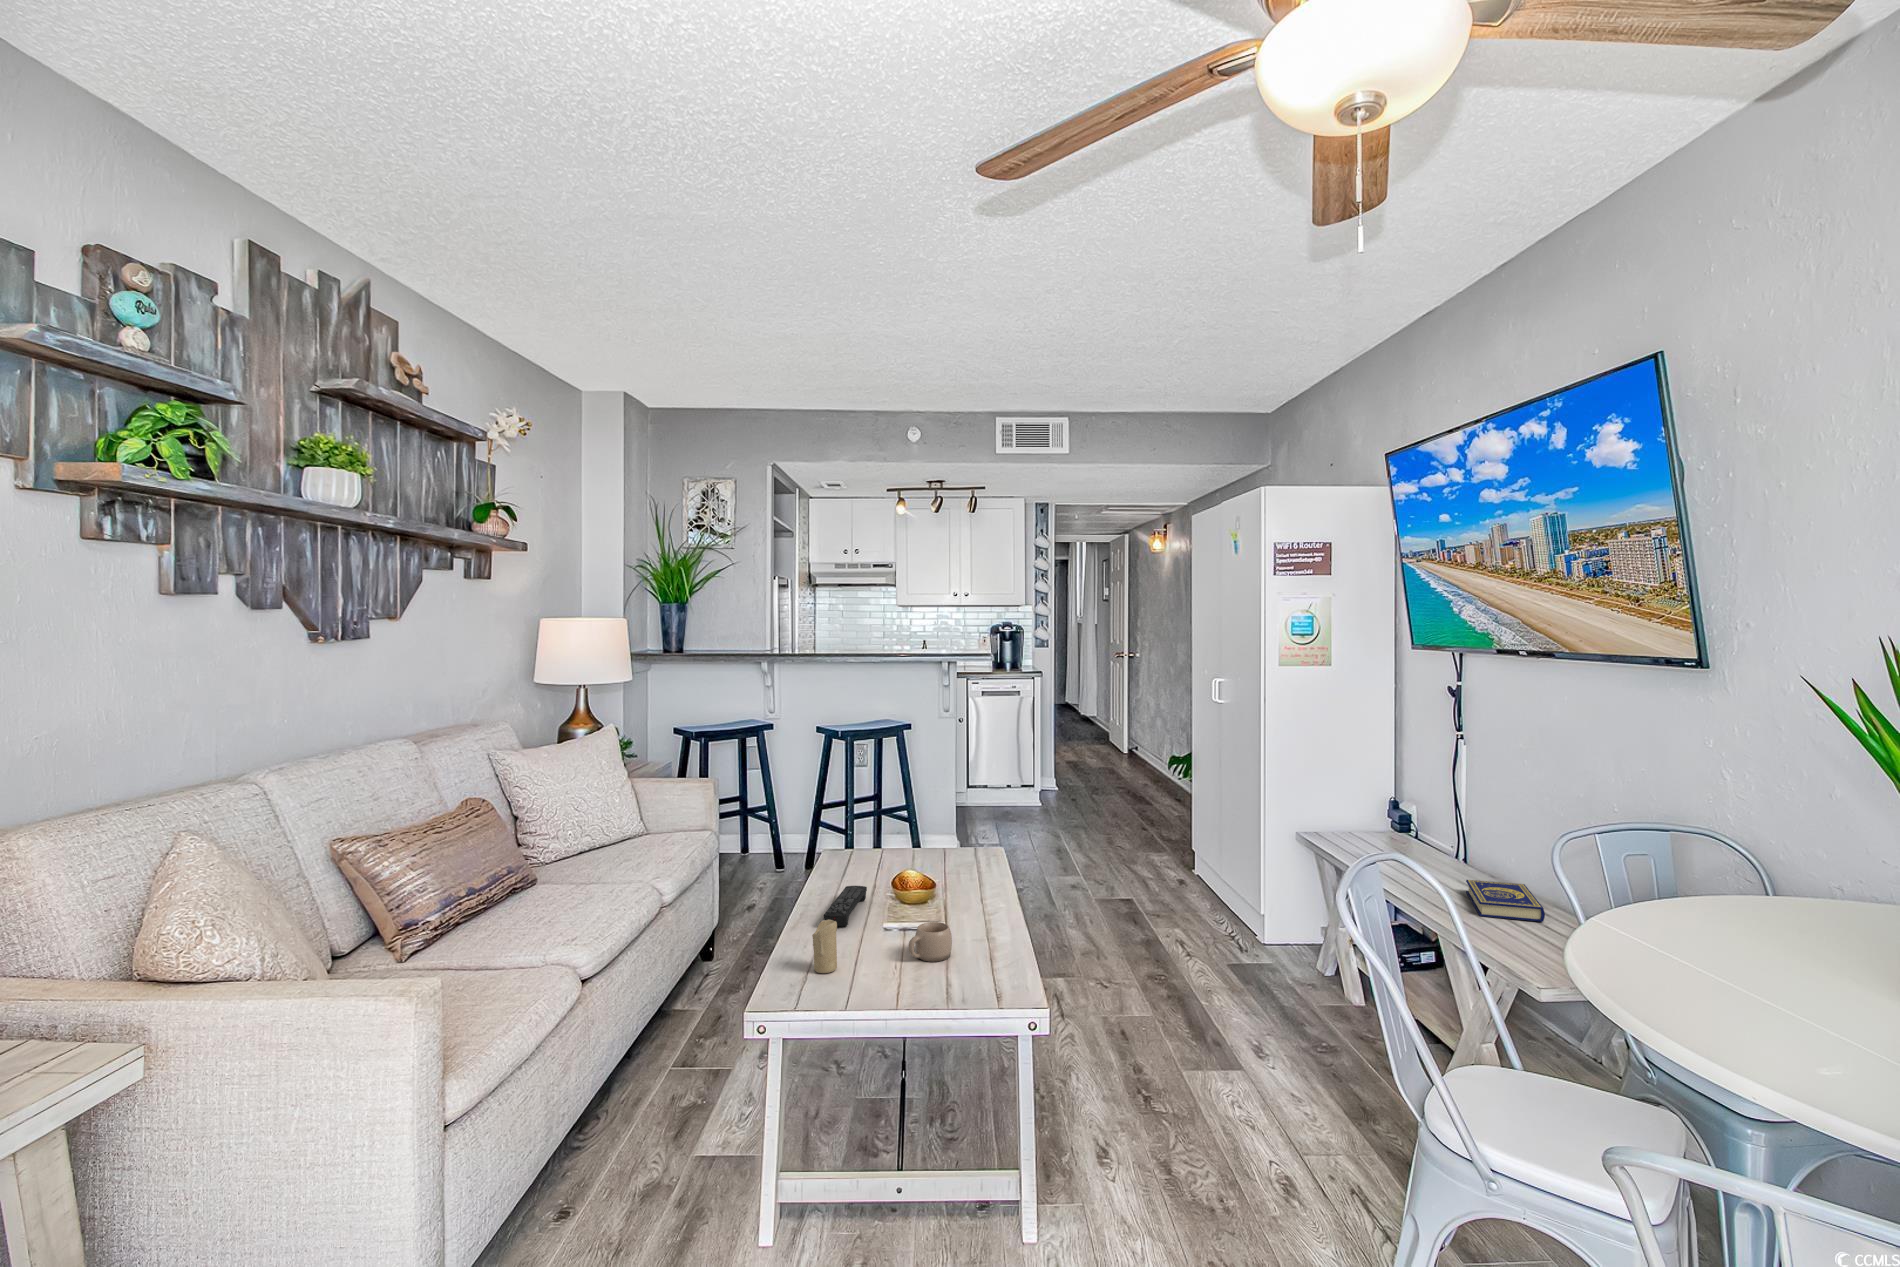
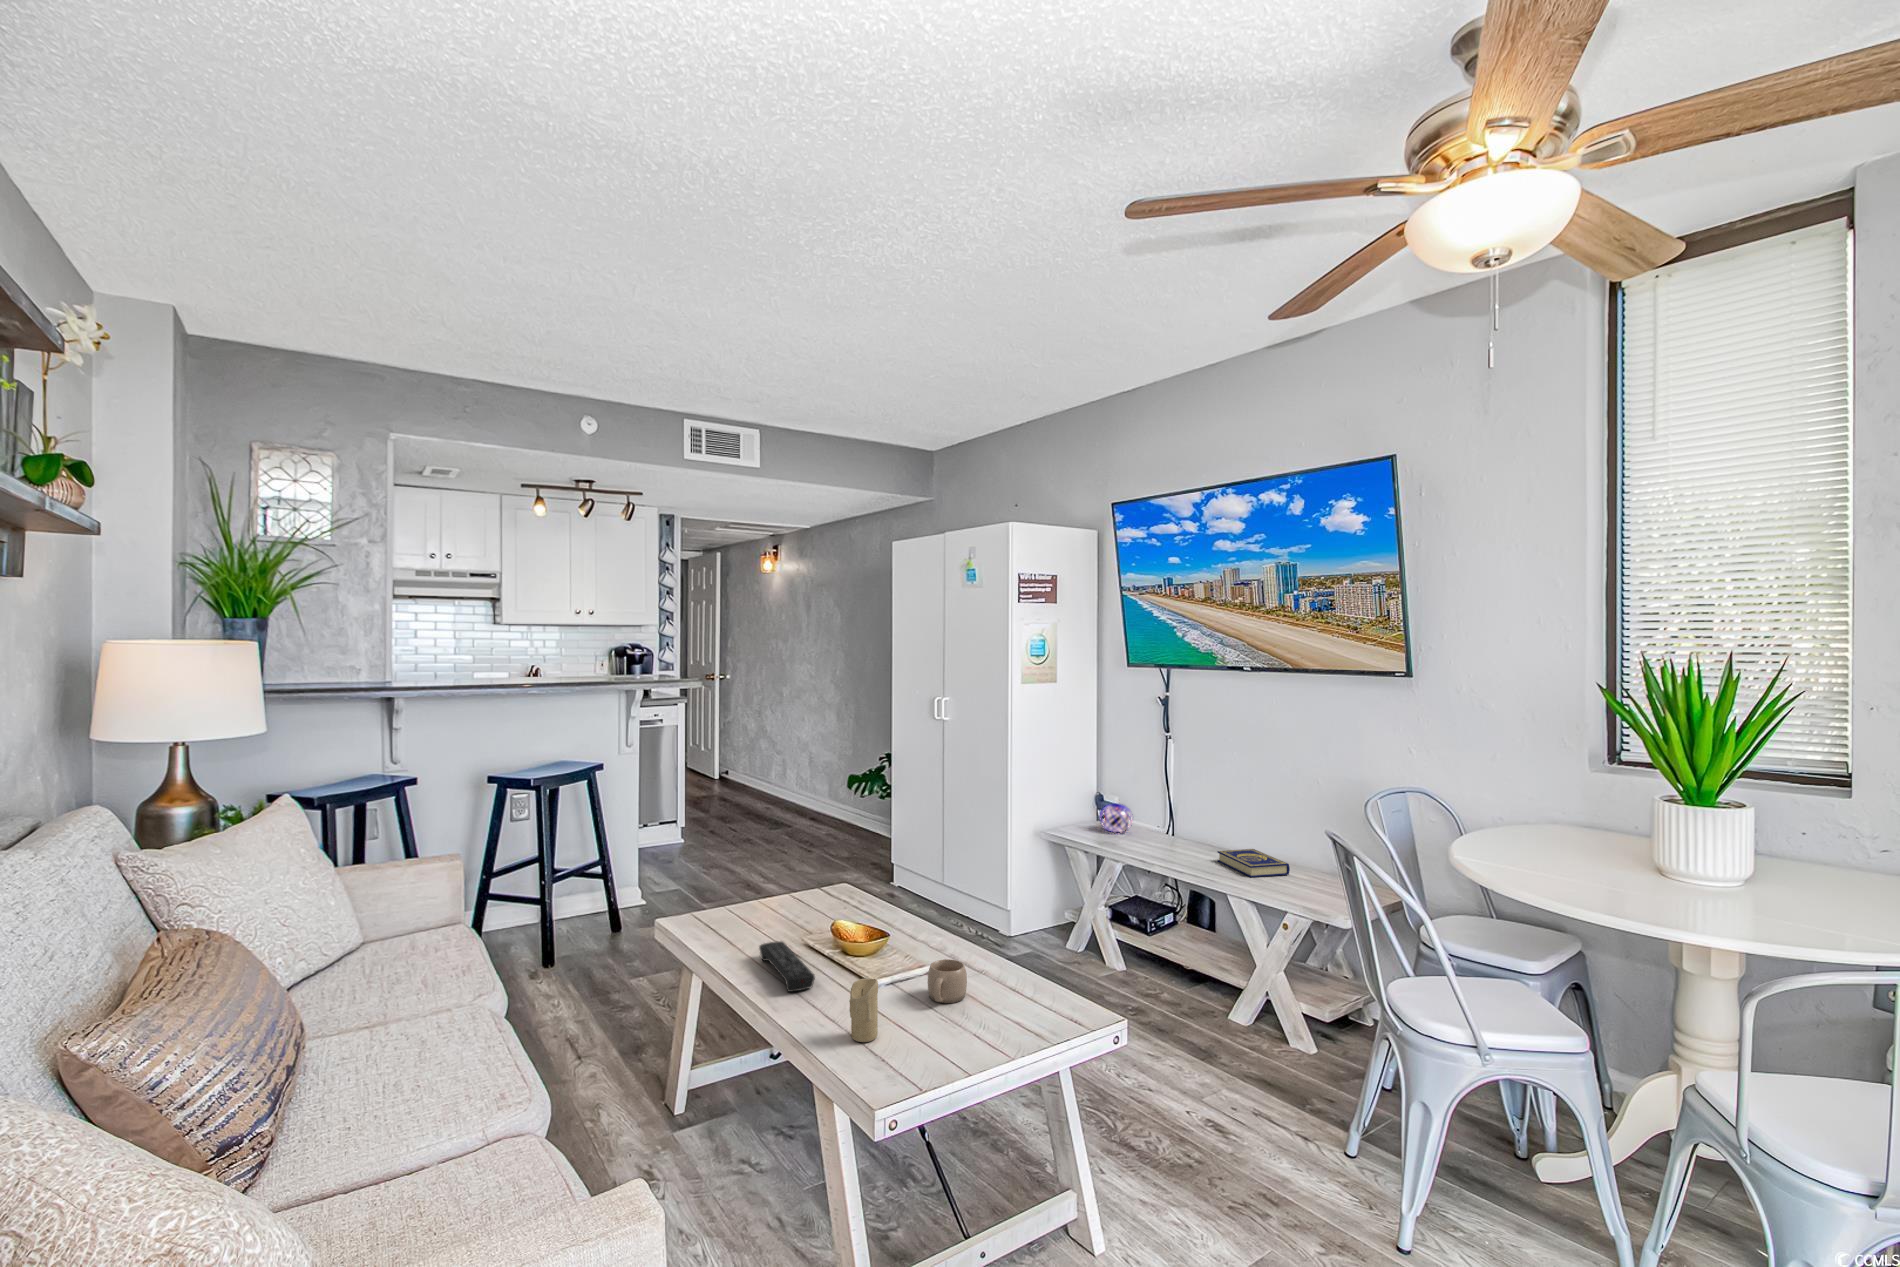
decorative orb: none [1364,810,1407,844] -> present [1099,803,1133,832]

